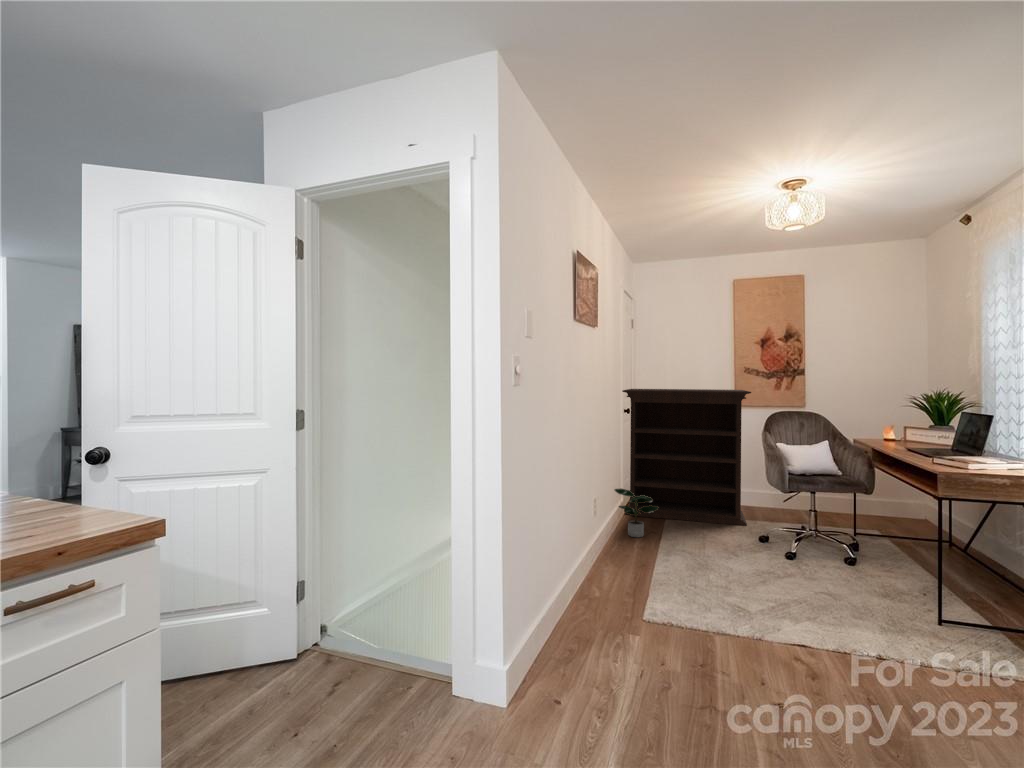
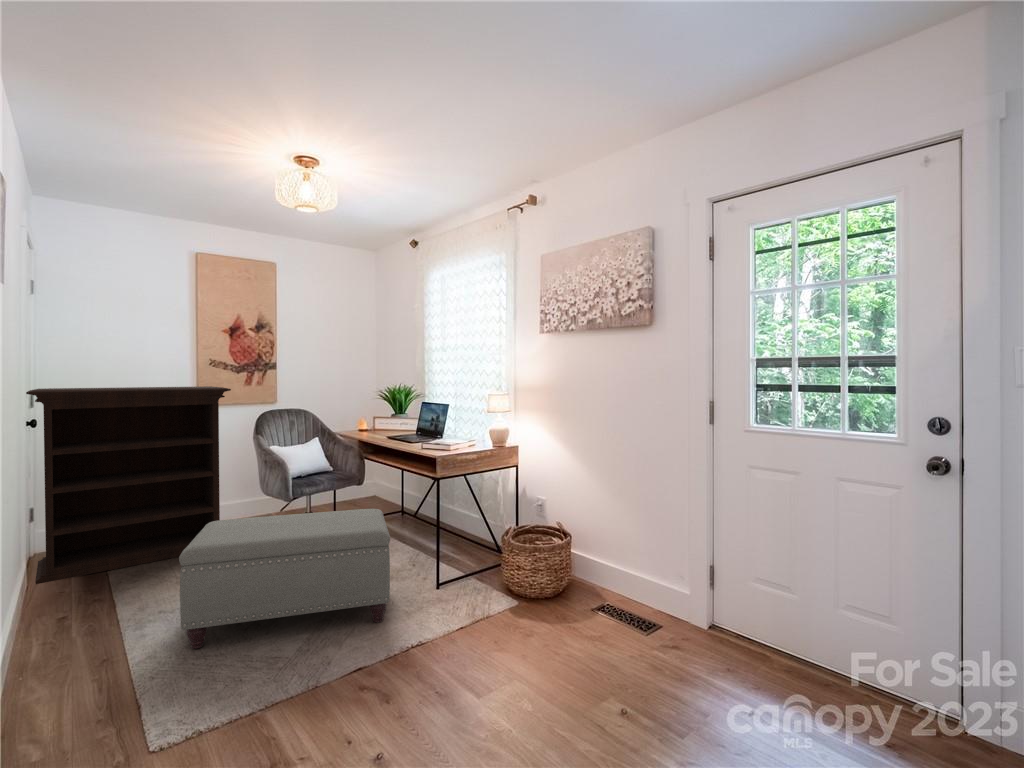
potted plant: present [615,489,658,537] -> none [26,547,112,616]
ottoman: none [682,494,873,623] -> present [179,509,390,649]

